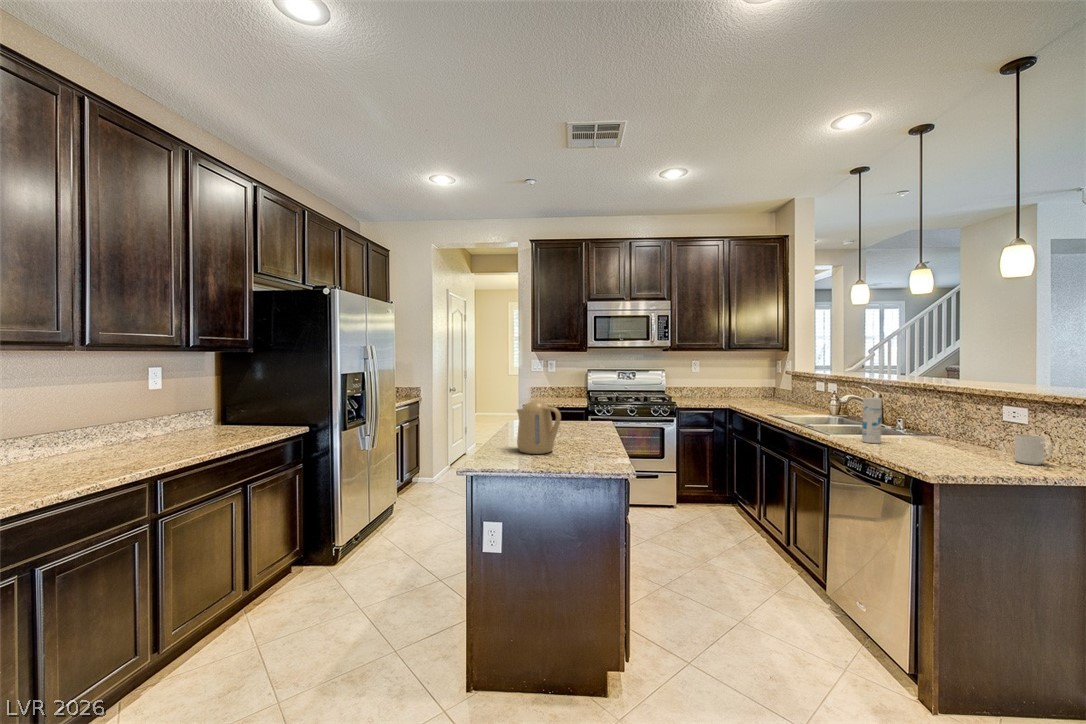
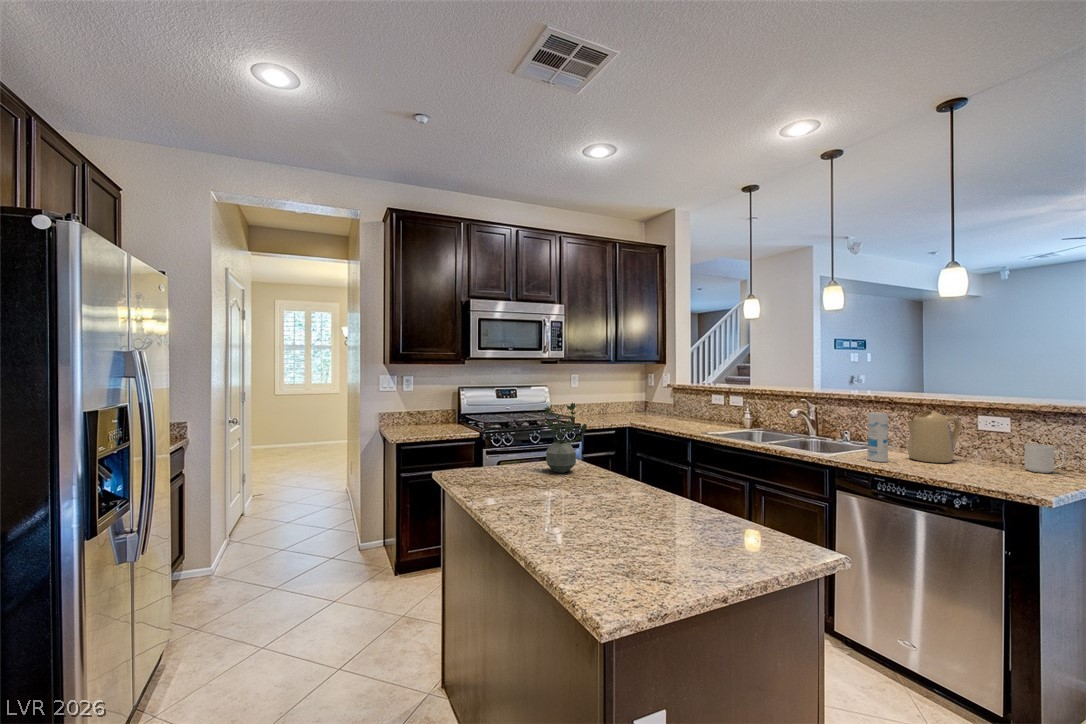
potted plant: none [570,379,595,426] -> present [544,403,587,473]
kettle: present [517,400,561,454] -> present [906,411,961,463]

